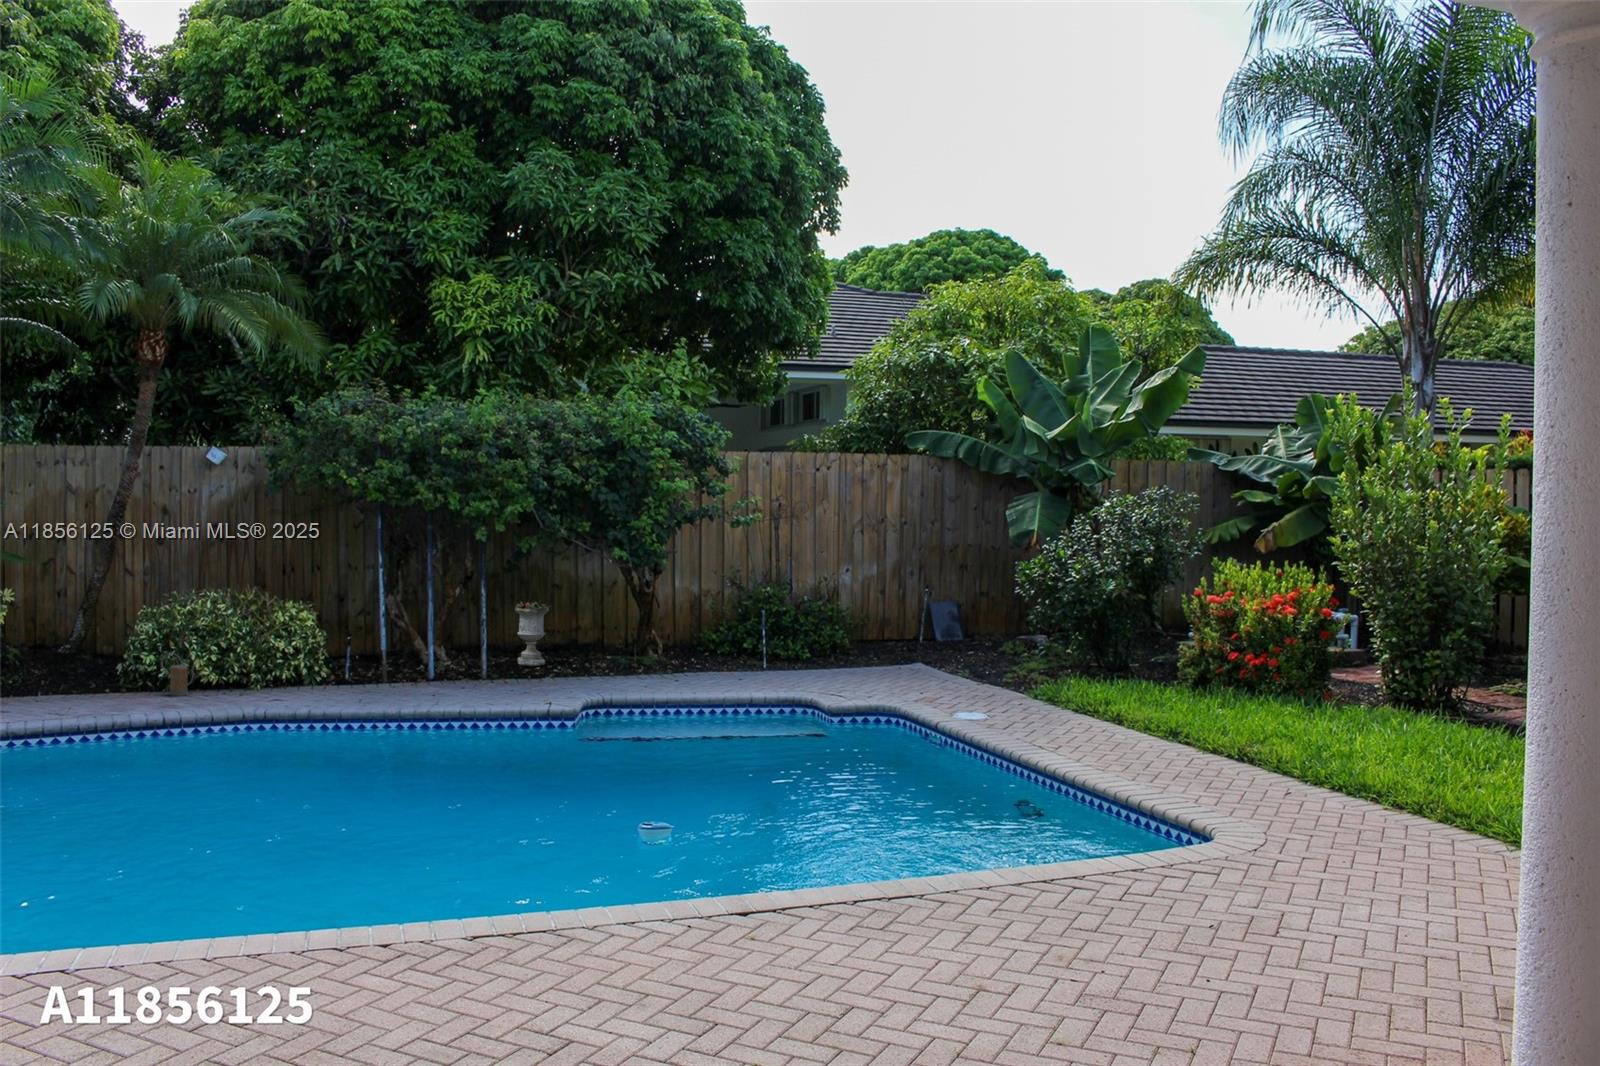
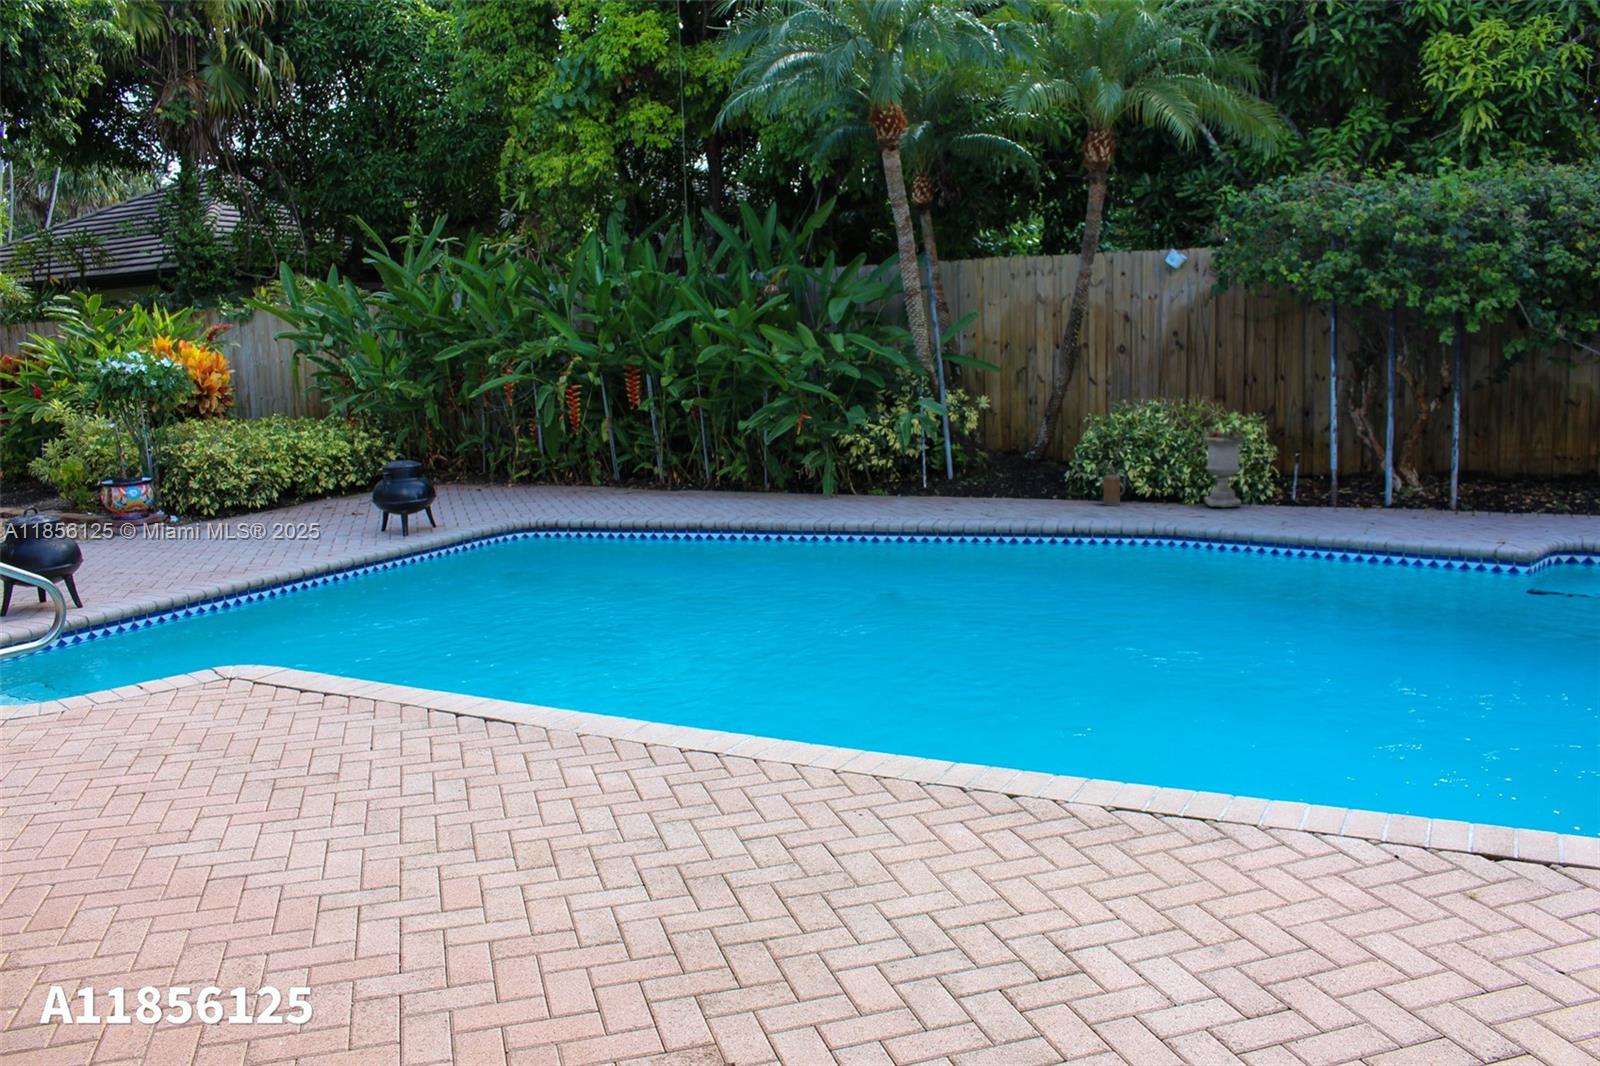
planter: present [515,602,549,666] -> present [1203,430,1246,508]

